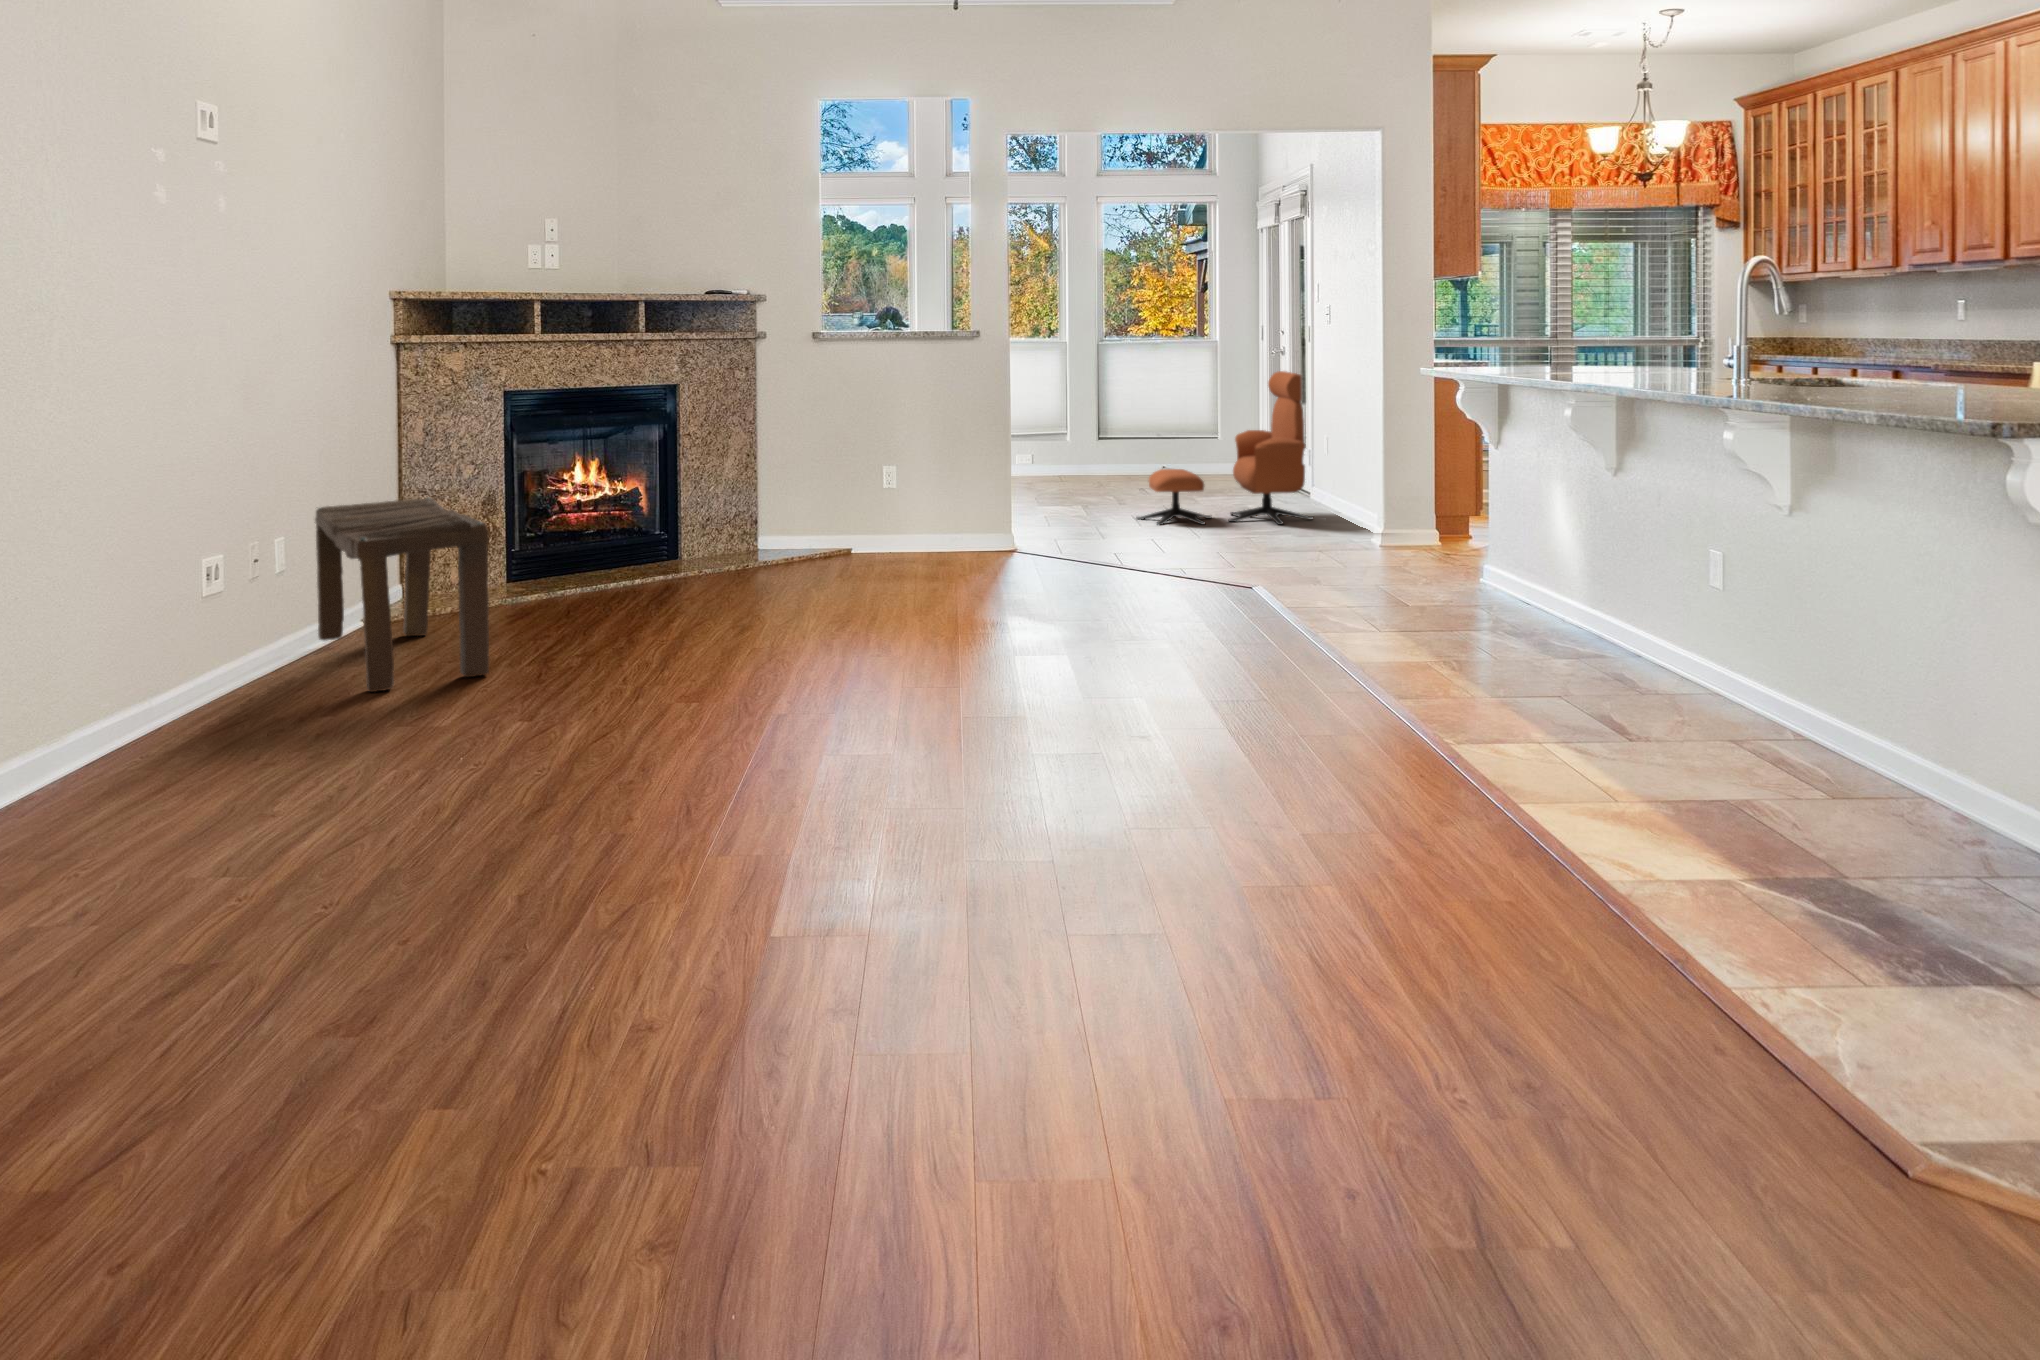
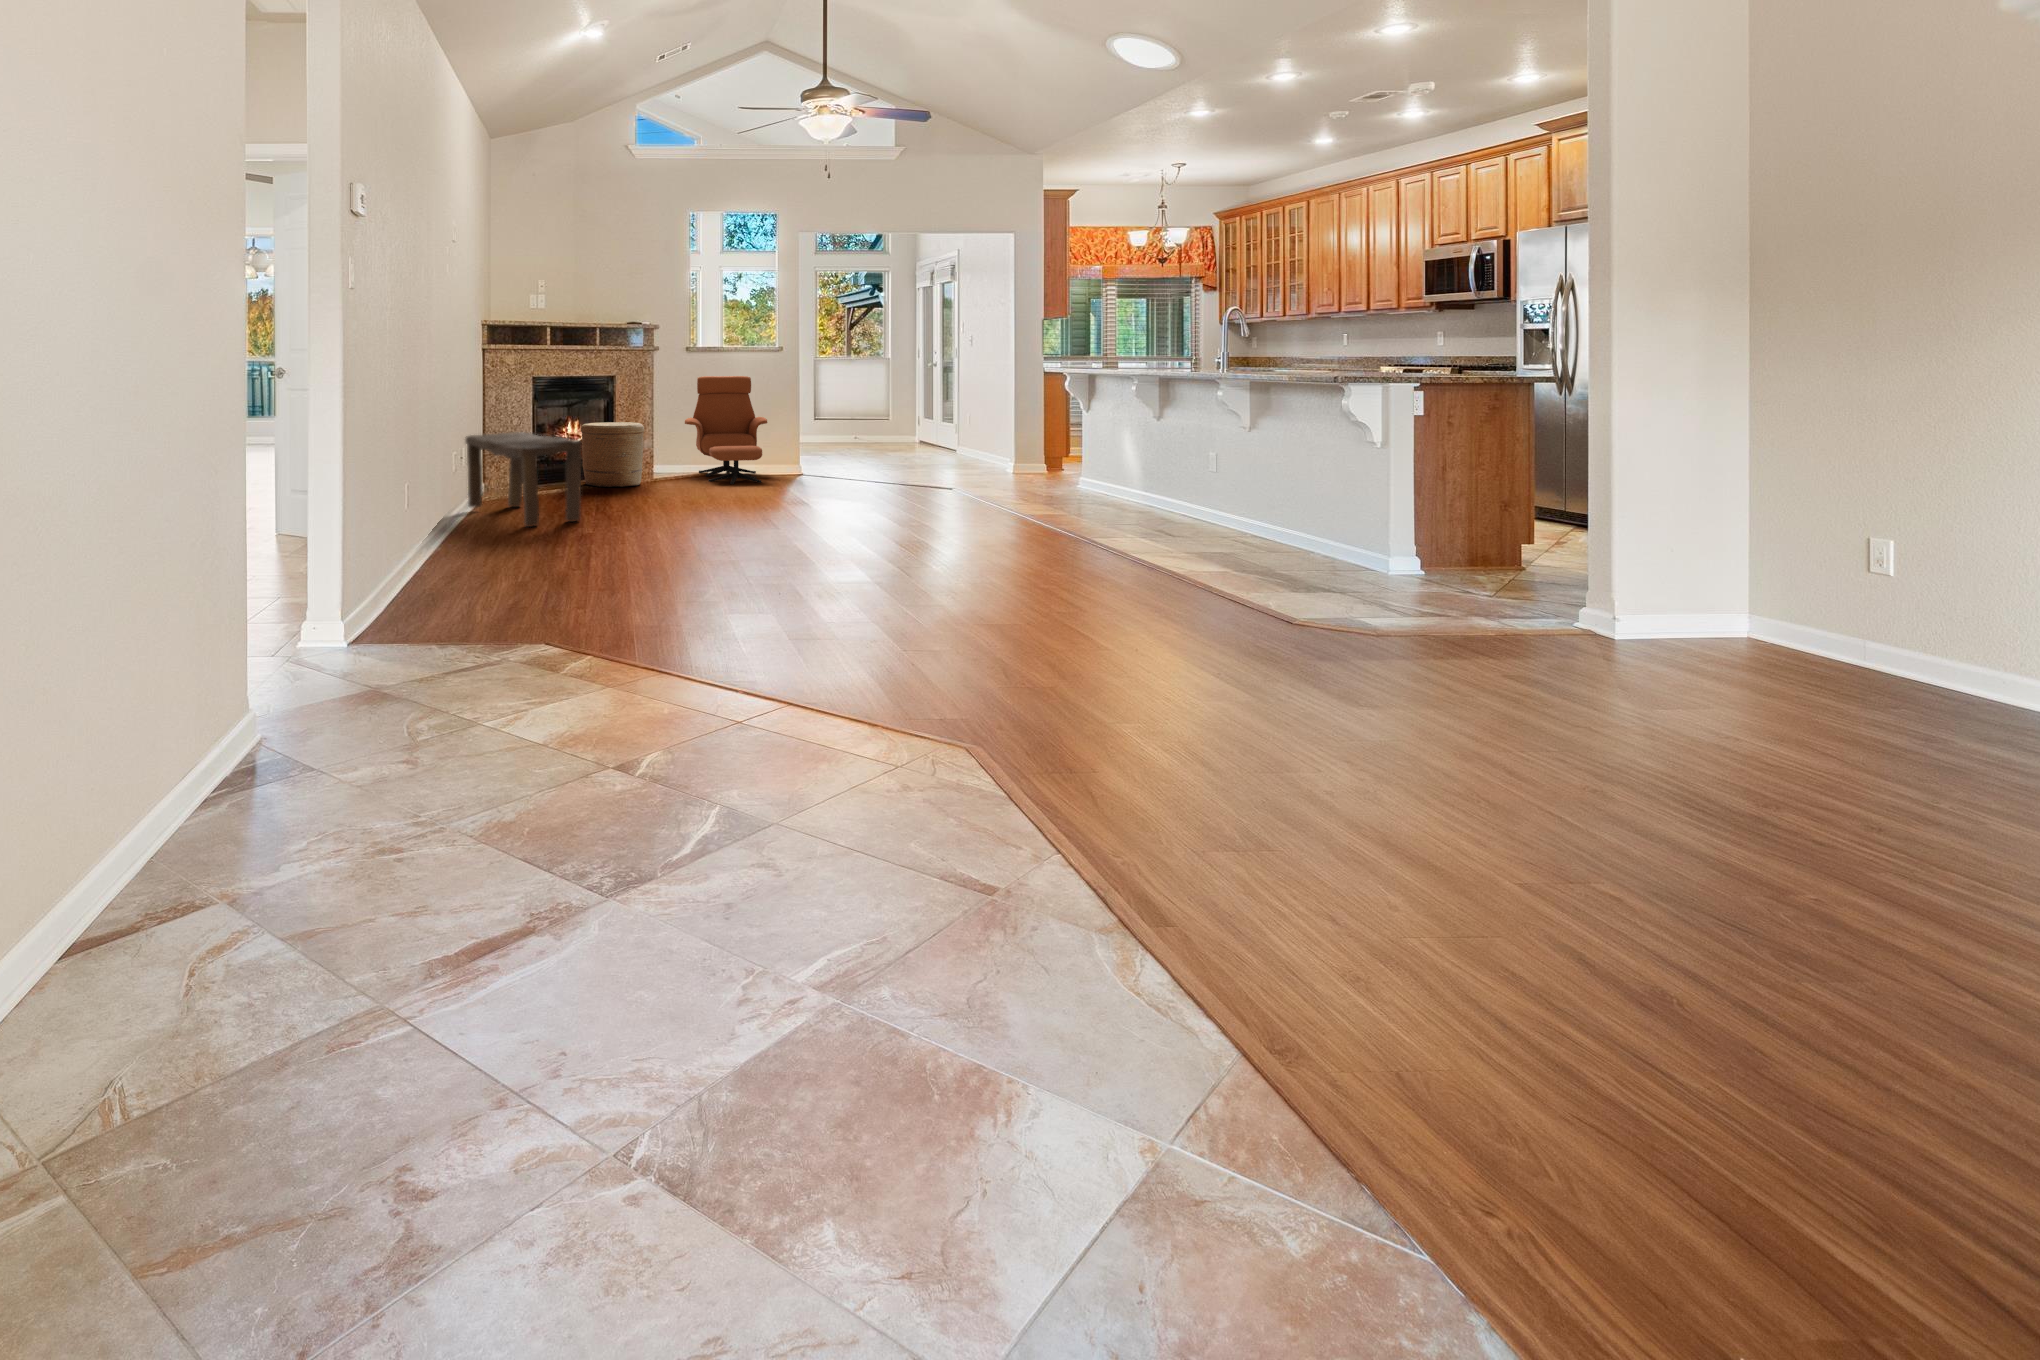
lounge chair: present [1137,371,1313,525] -> present [685,376,767,484]
woven basket: none [600,467,711,584] -> present [581,422,644,487]

